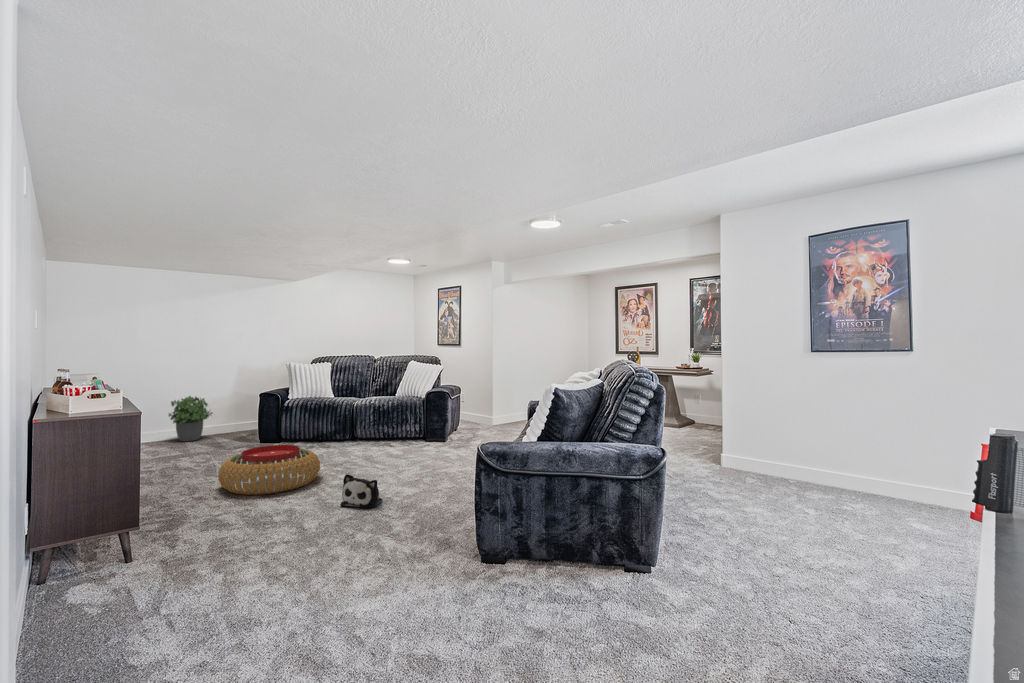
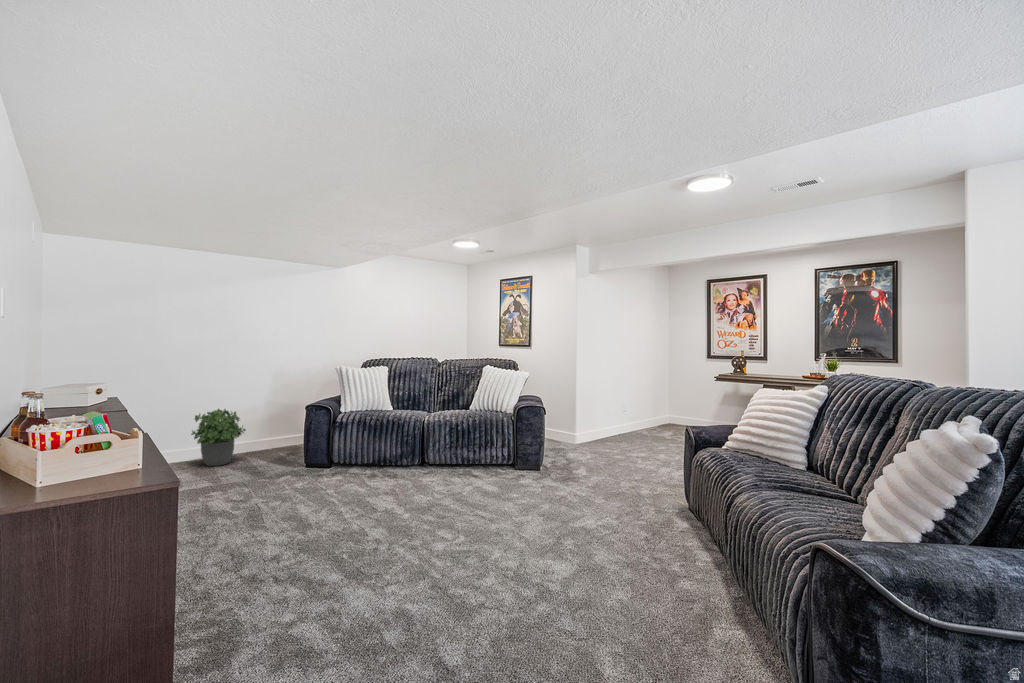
pouf: present [218,445,320,495] -> none [276,488,415,572]
plush toy: present [340,474,383,508] -> none [473,548,531,606]

